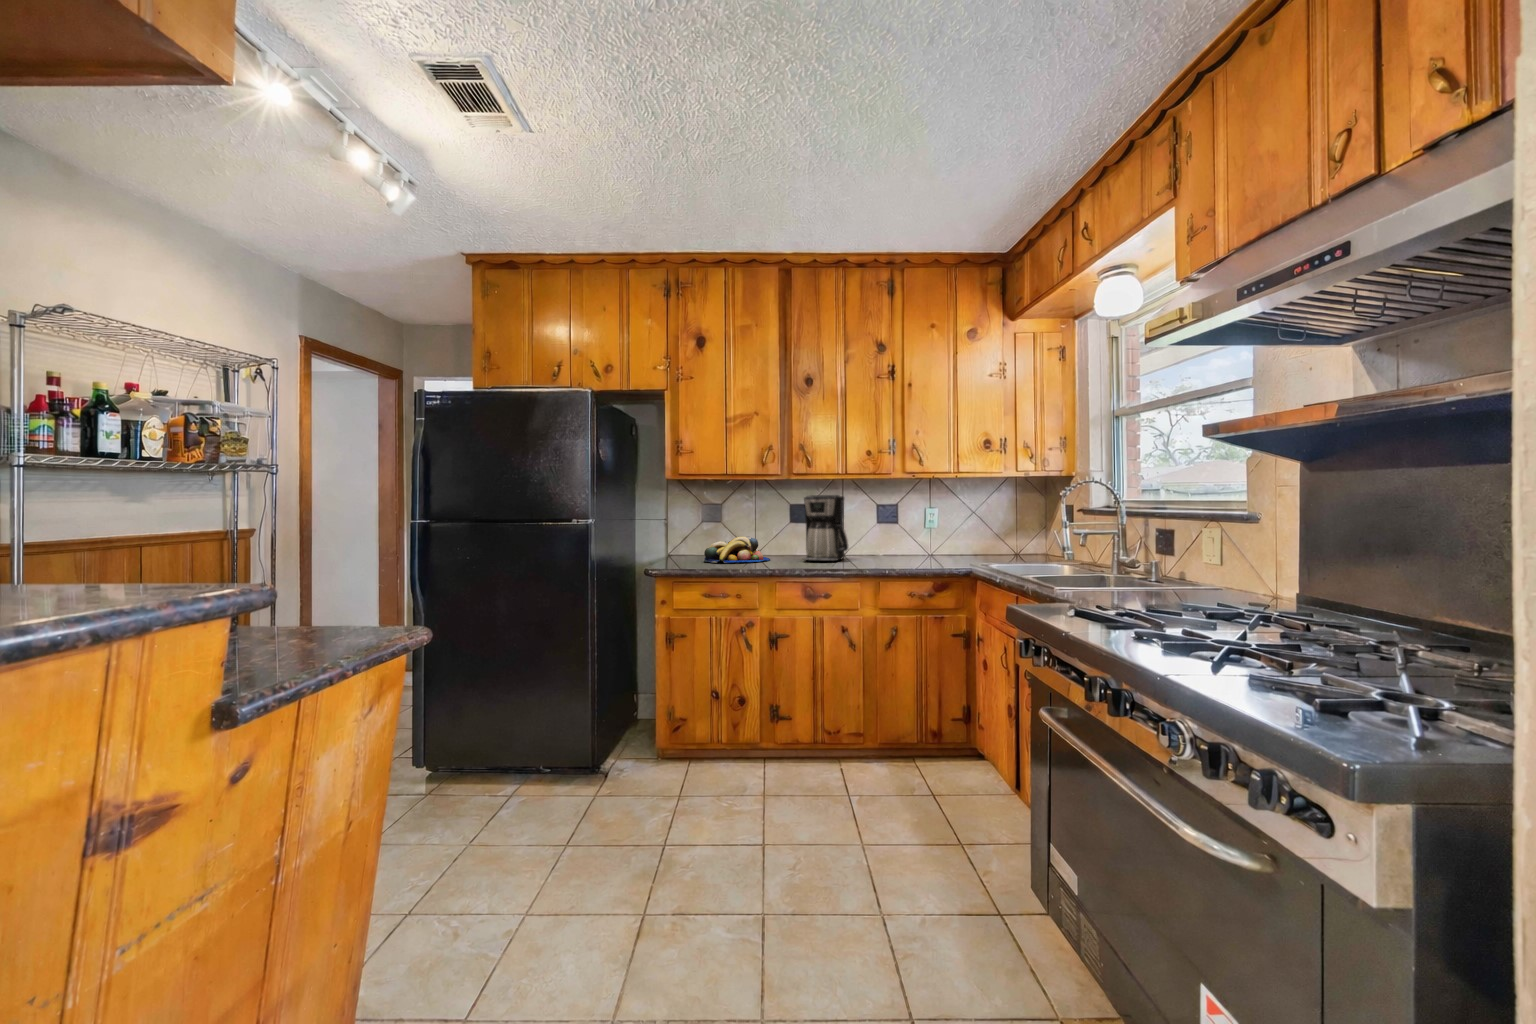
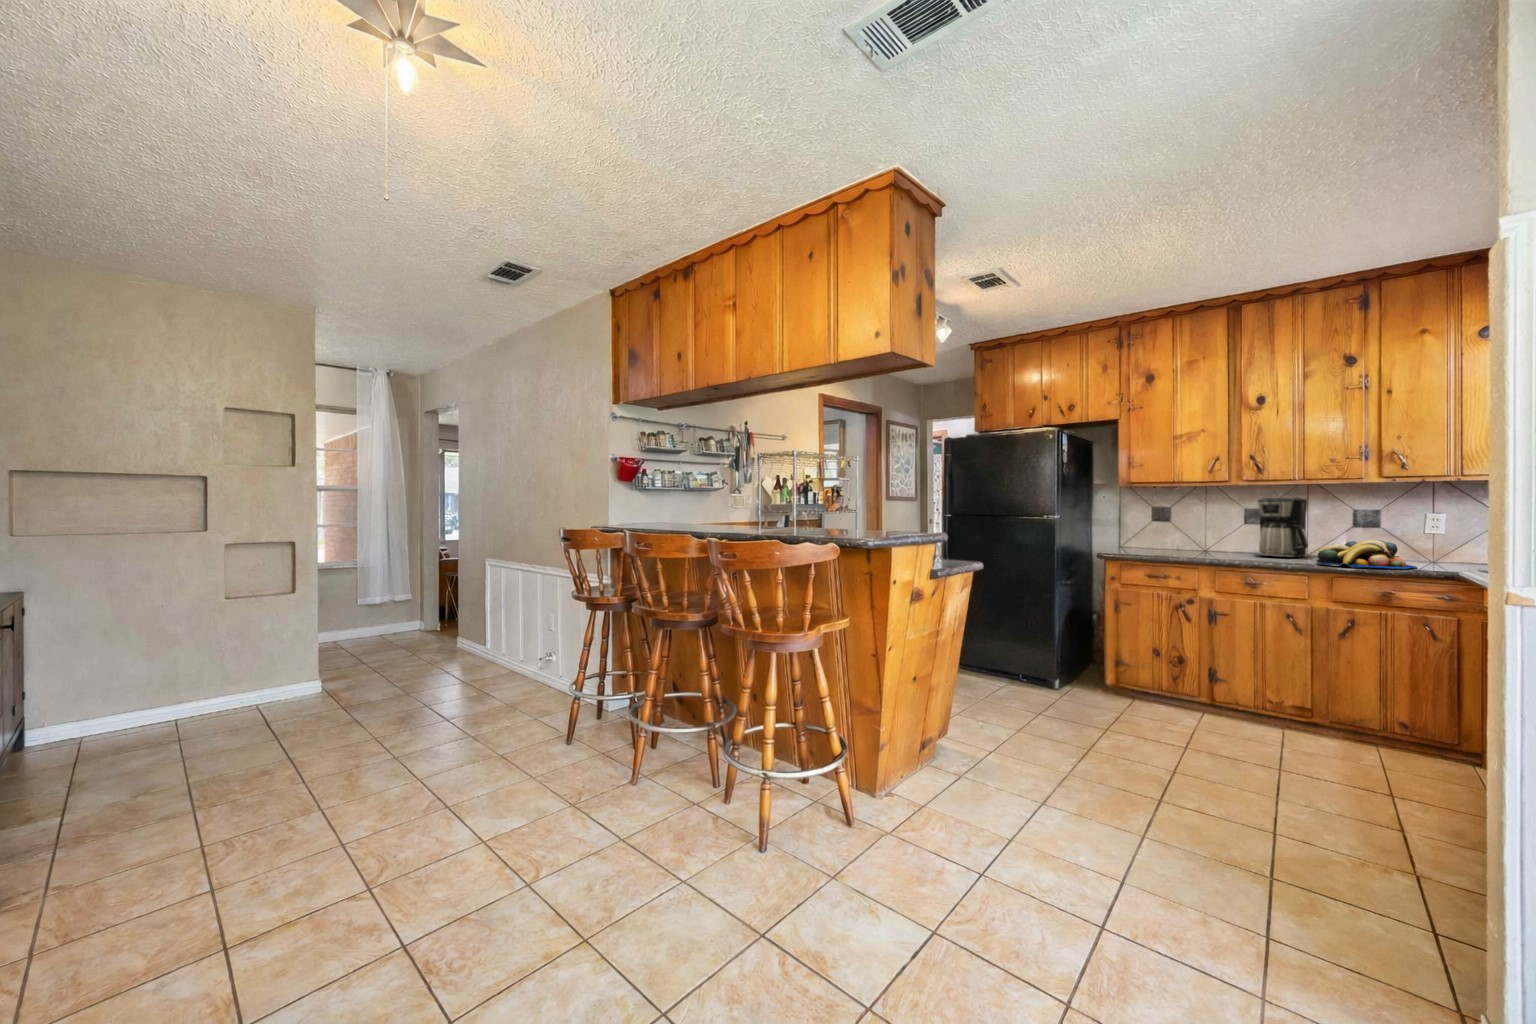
fruit bowl: present [704,536,770,563] -> present [1316,540,1417,569]

